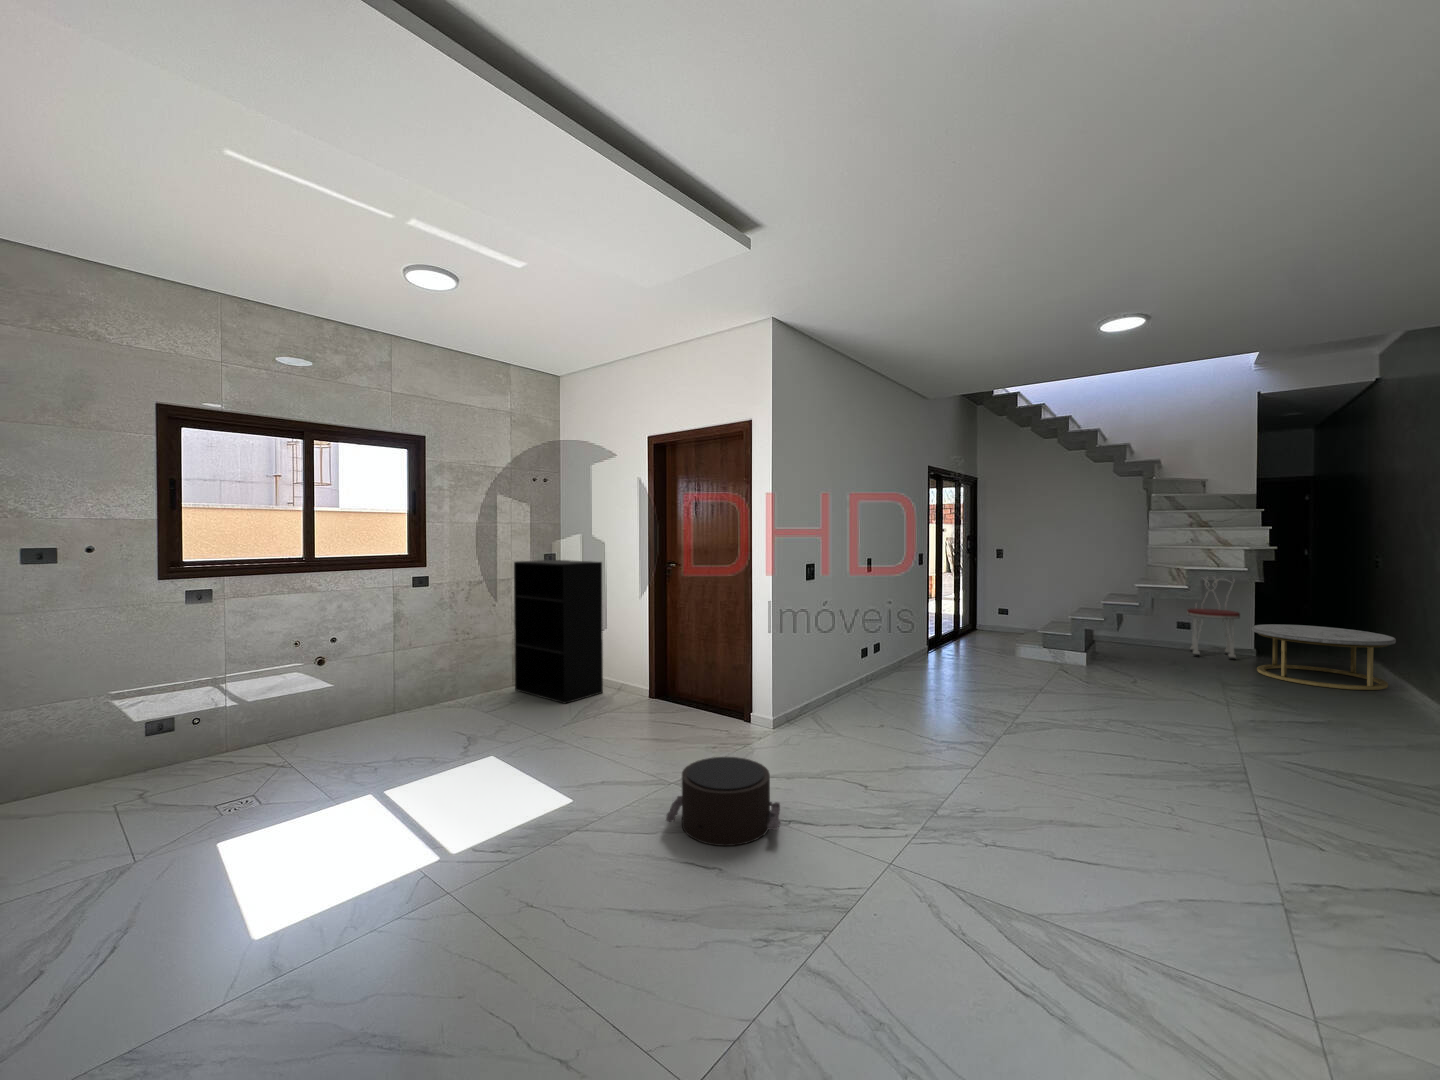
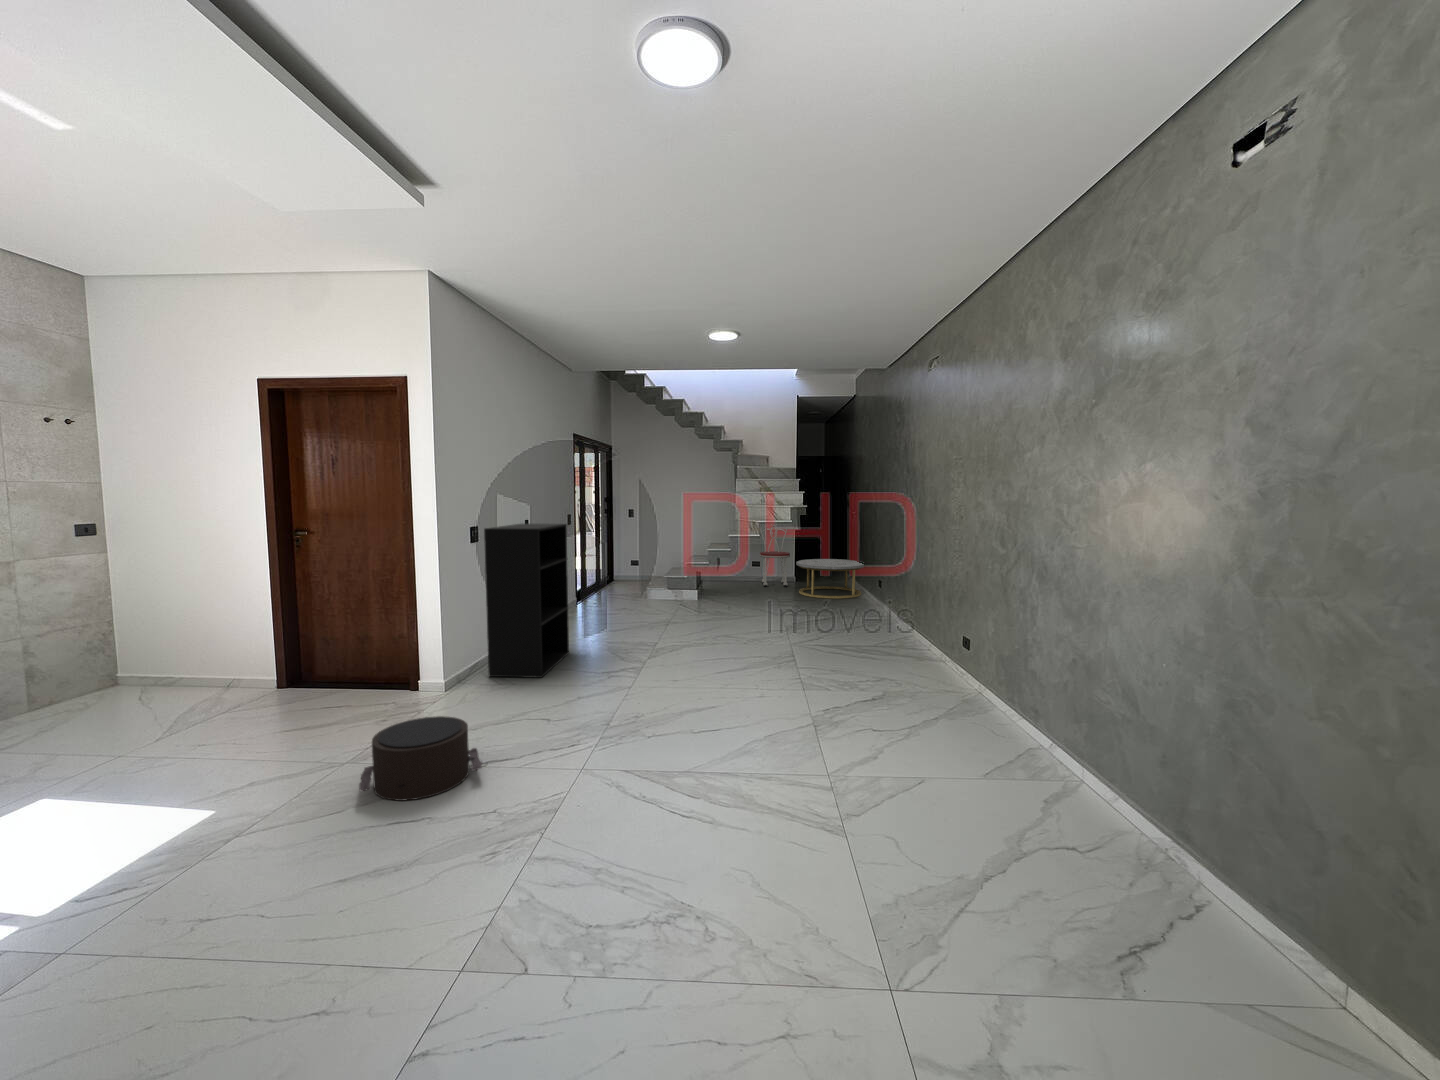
bookshelf: present [514,560,603,704] -> present [484,524,569,678]

